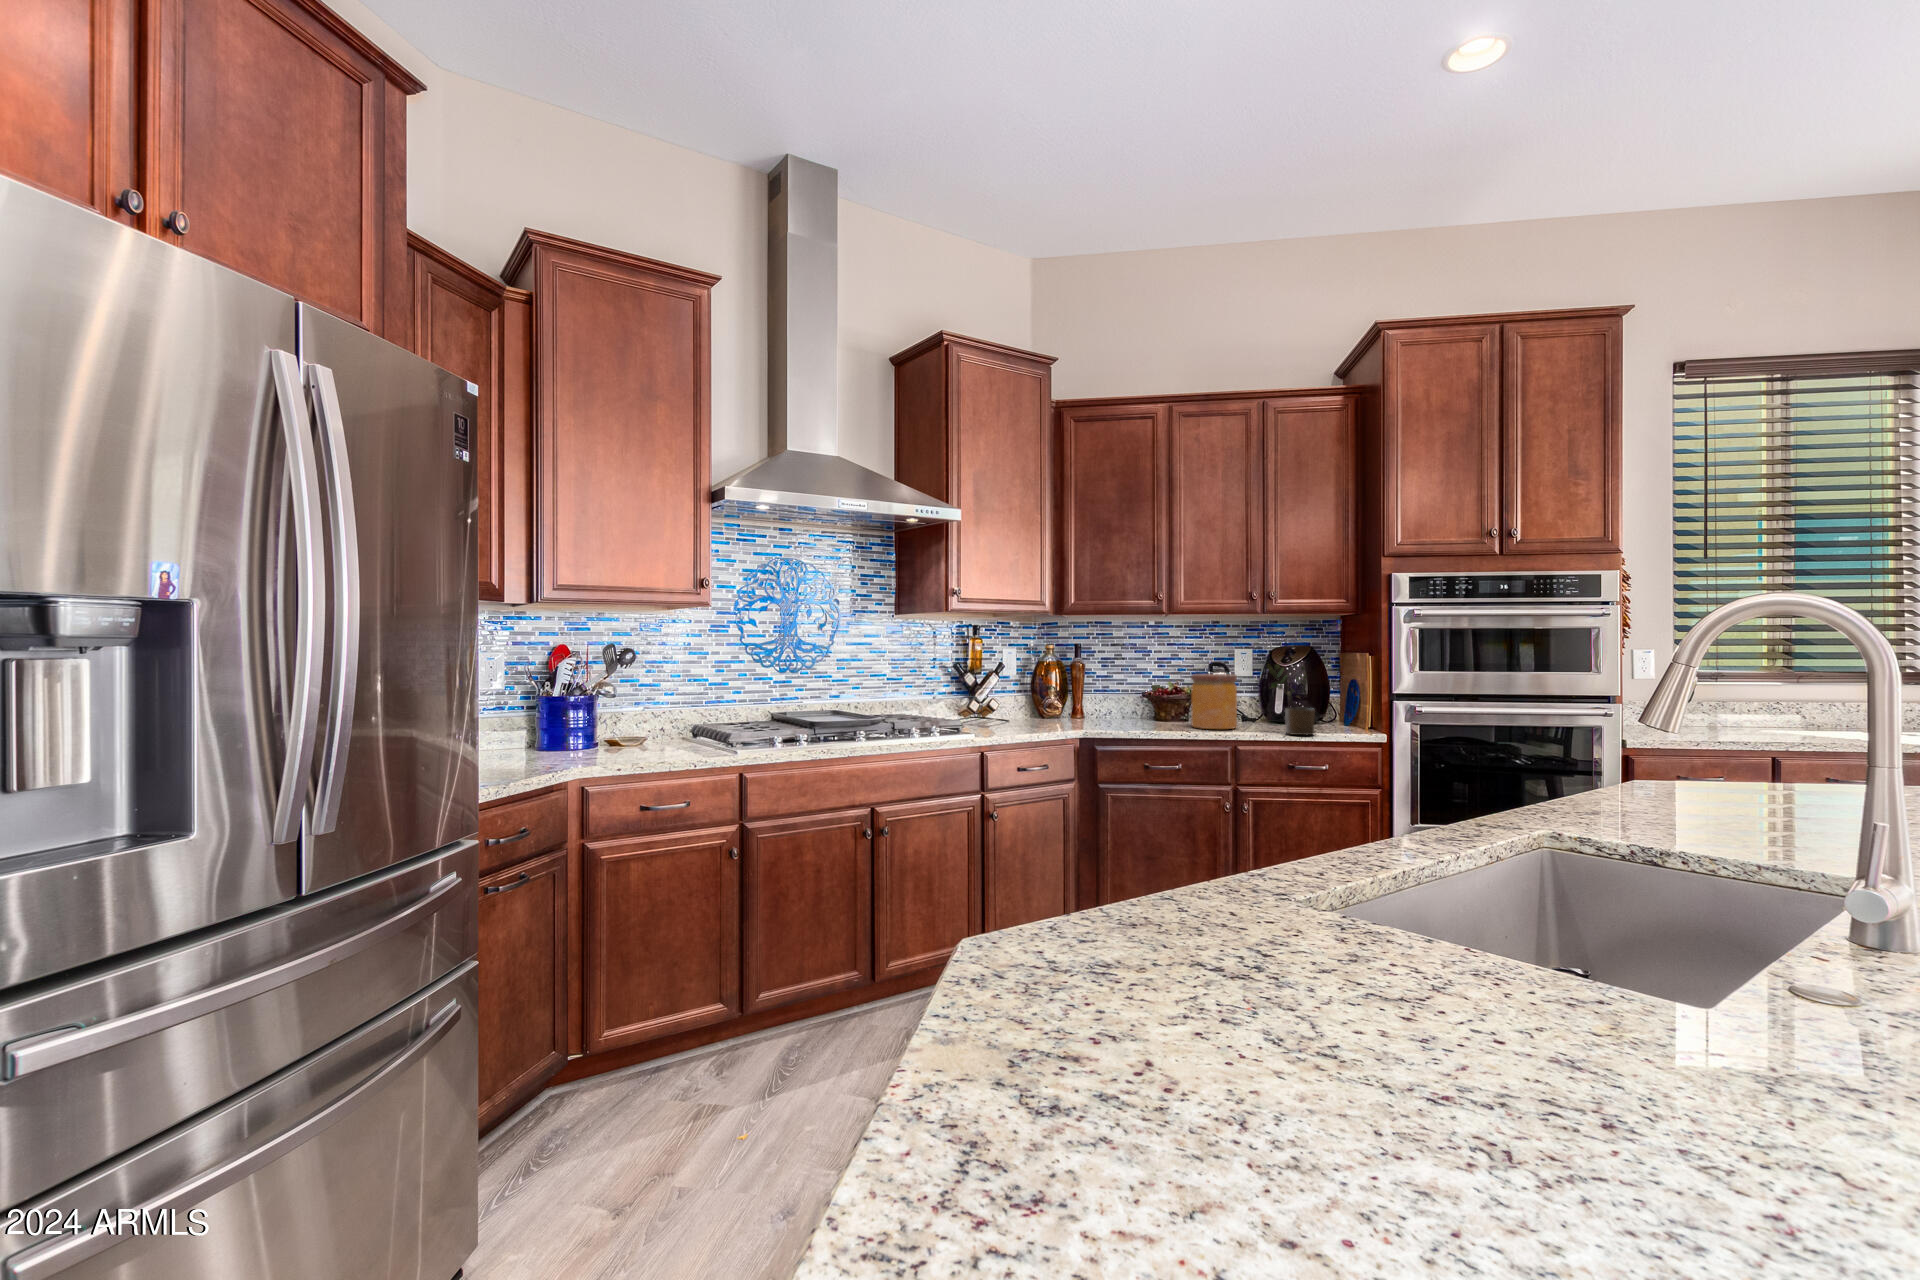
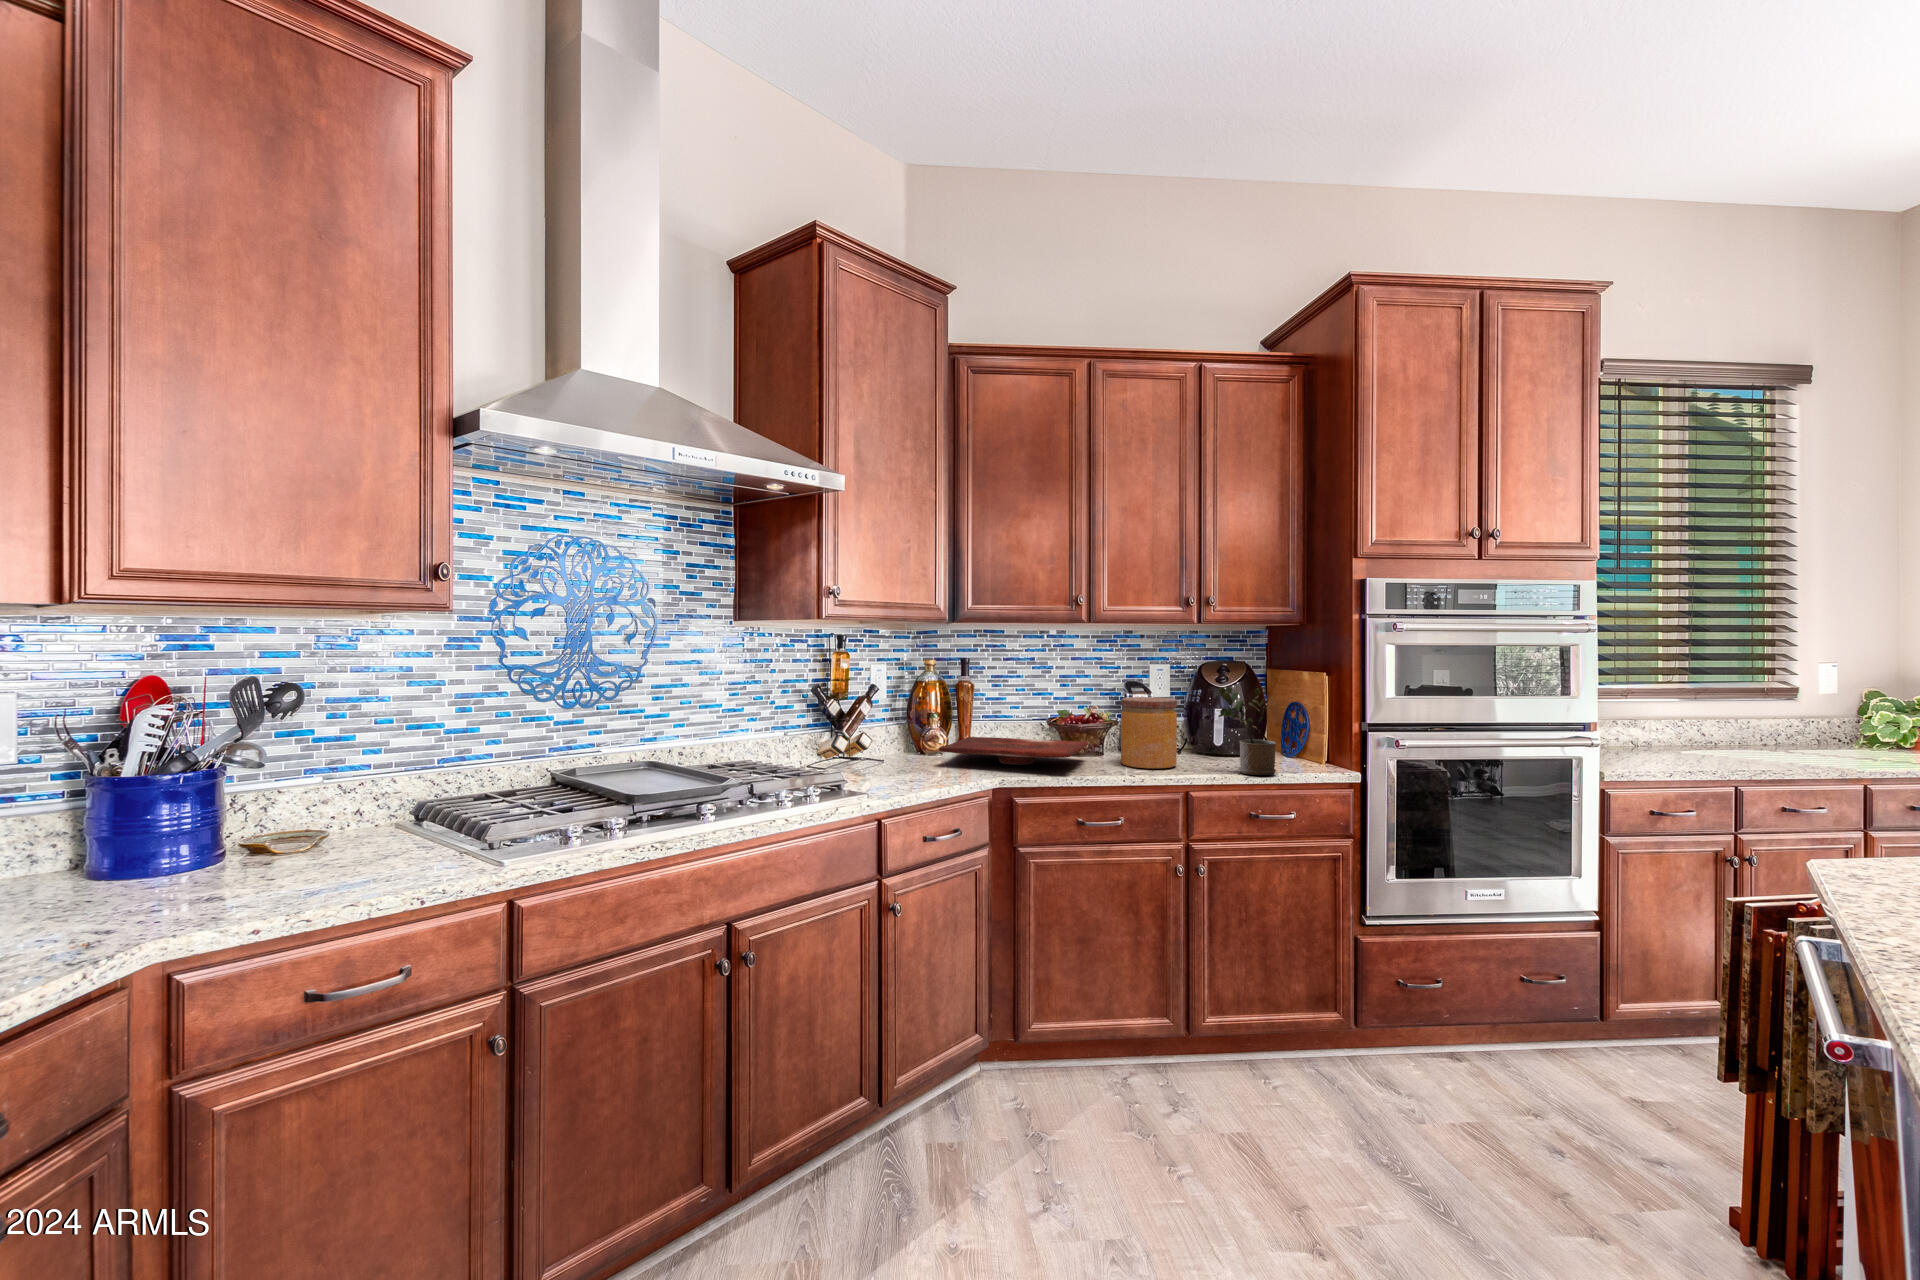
cutting board: none [1043,705,1167,724] -> present [939,737,1088,765]

